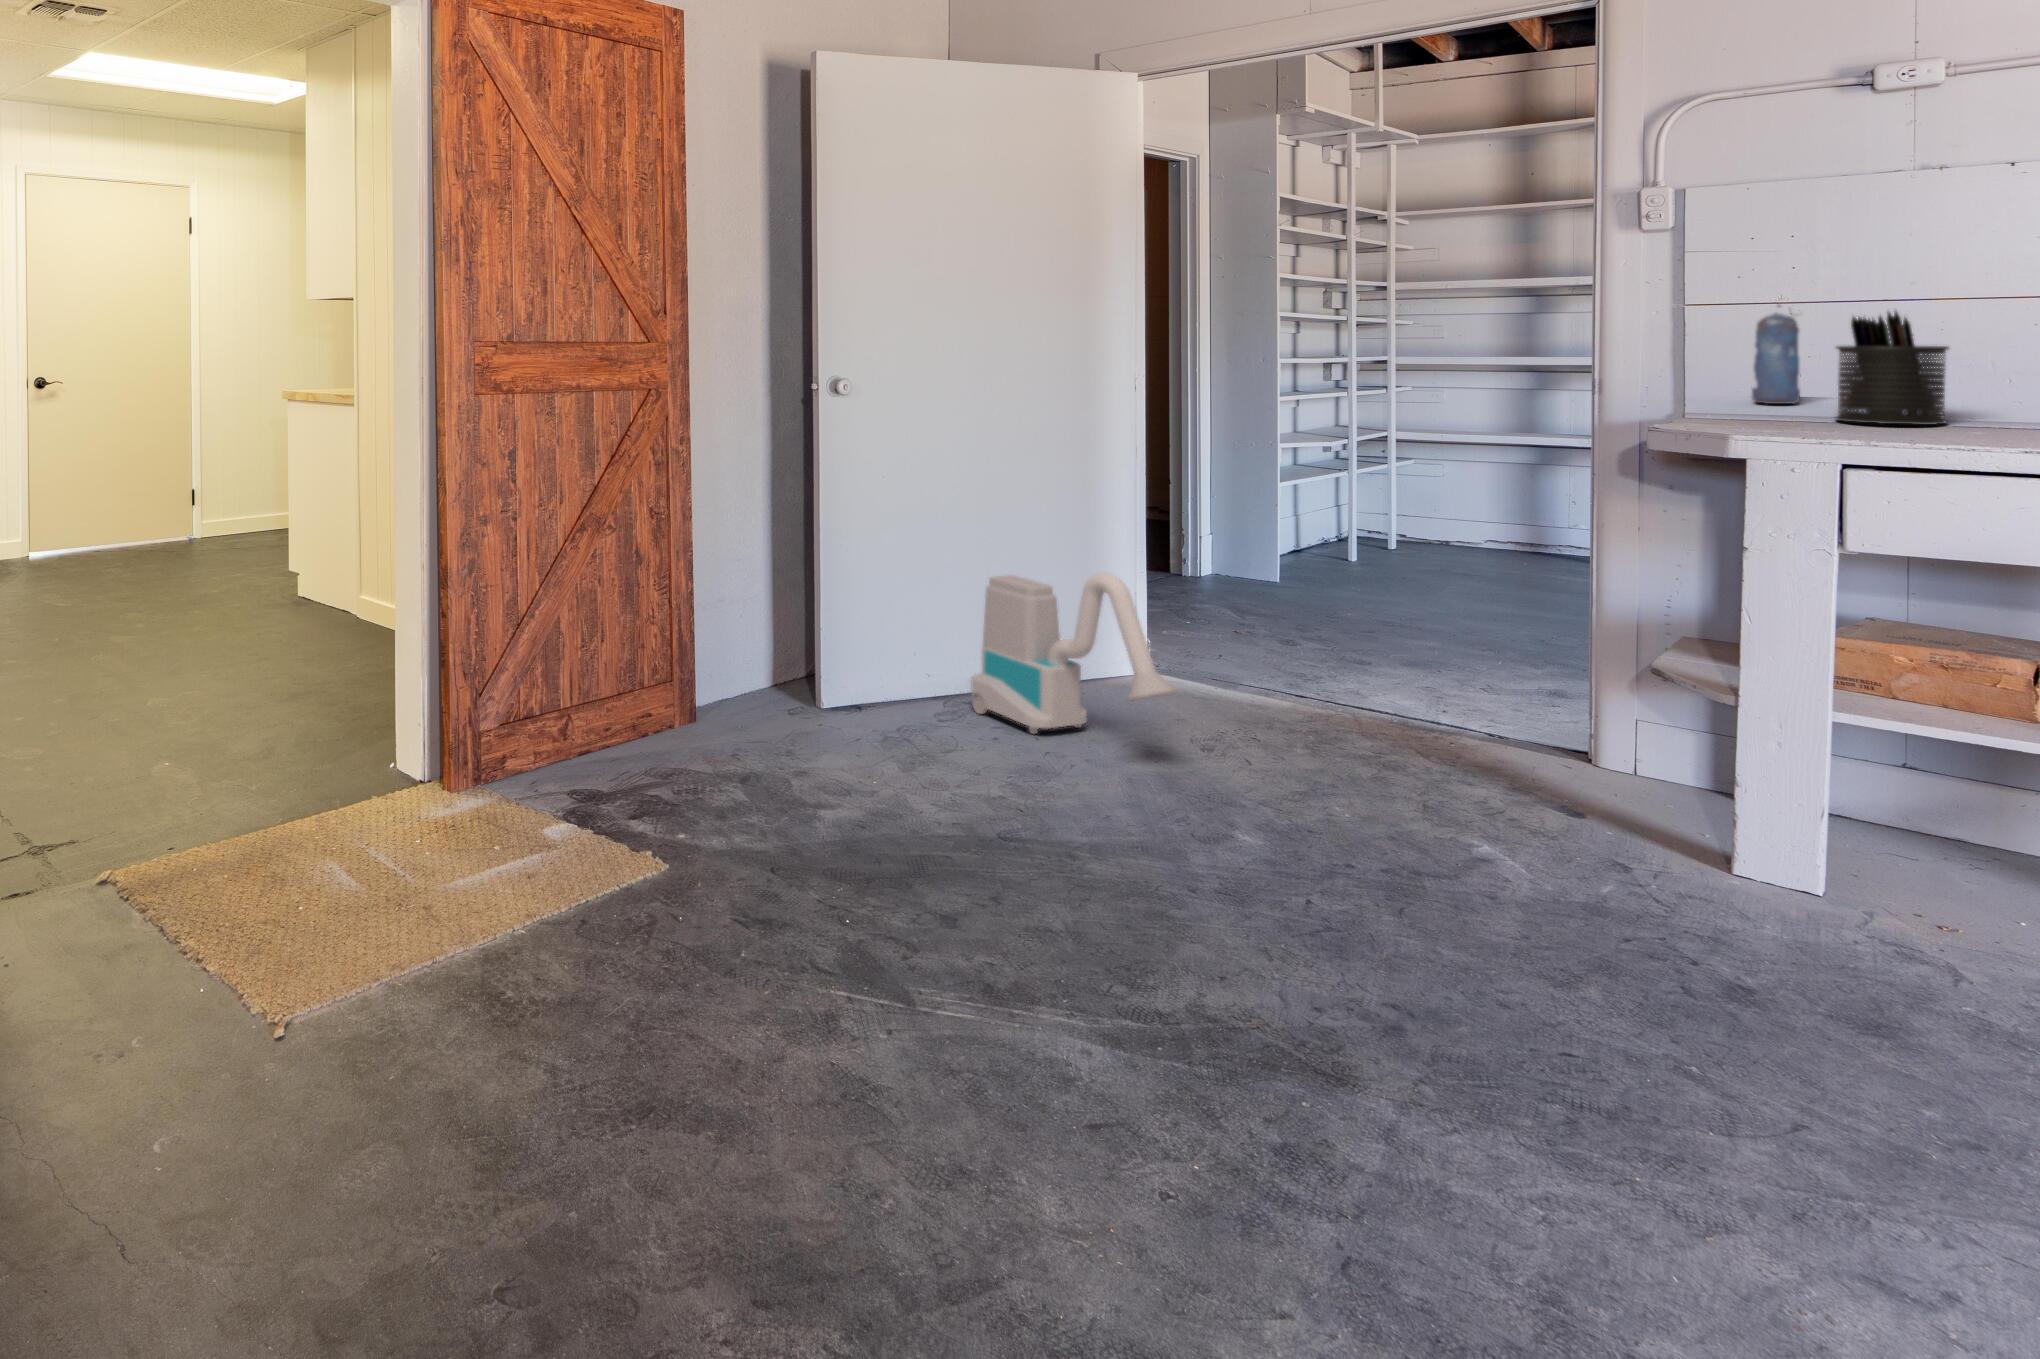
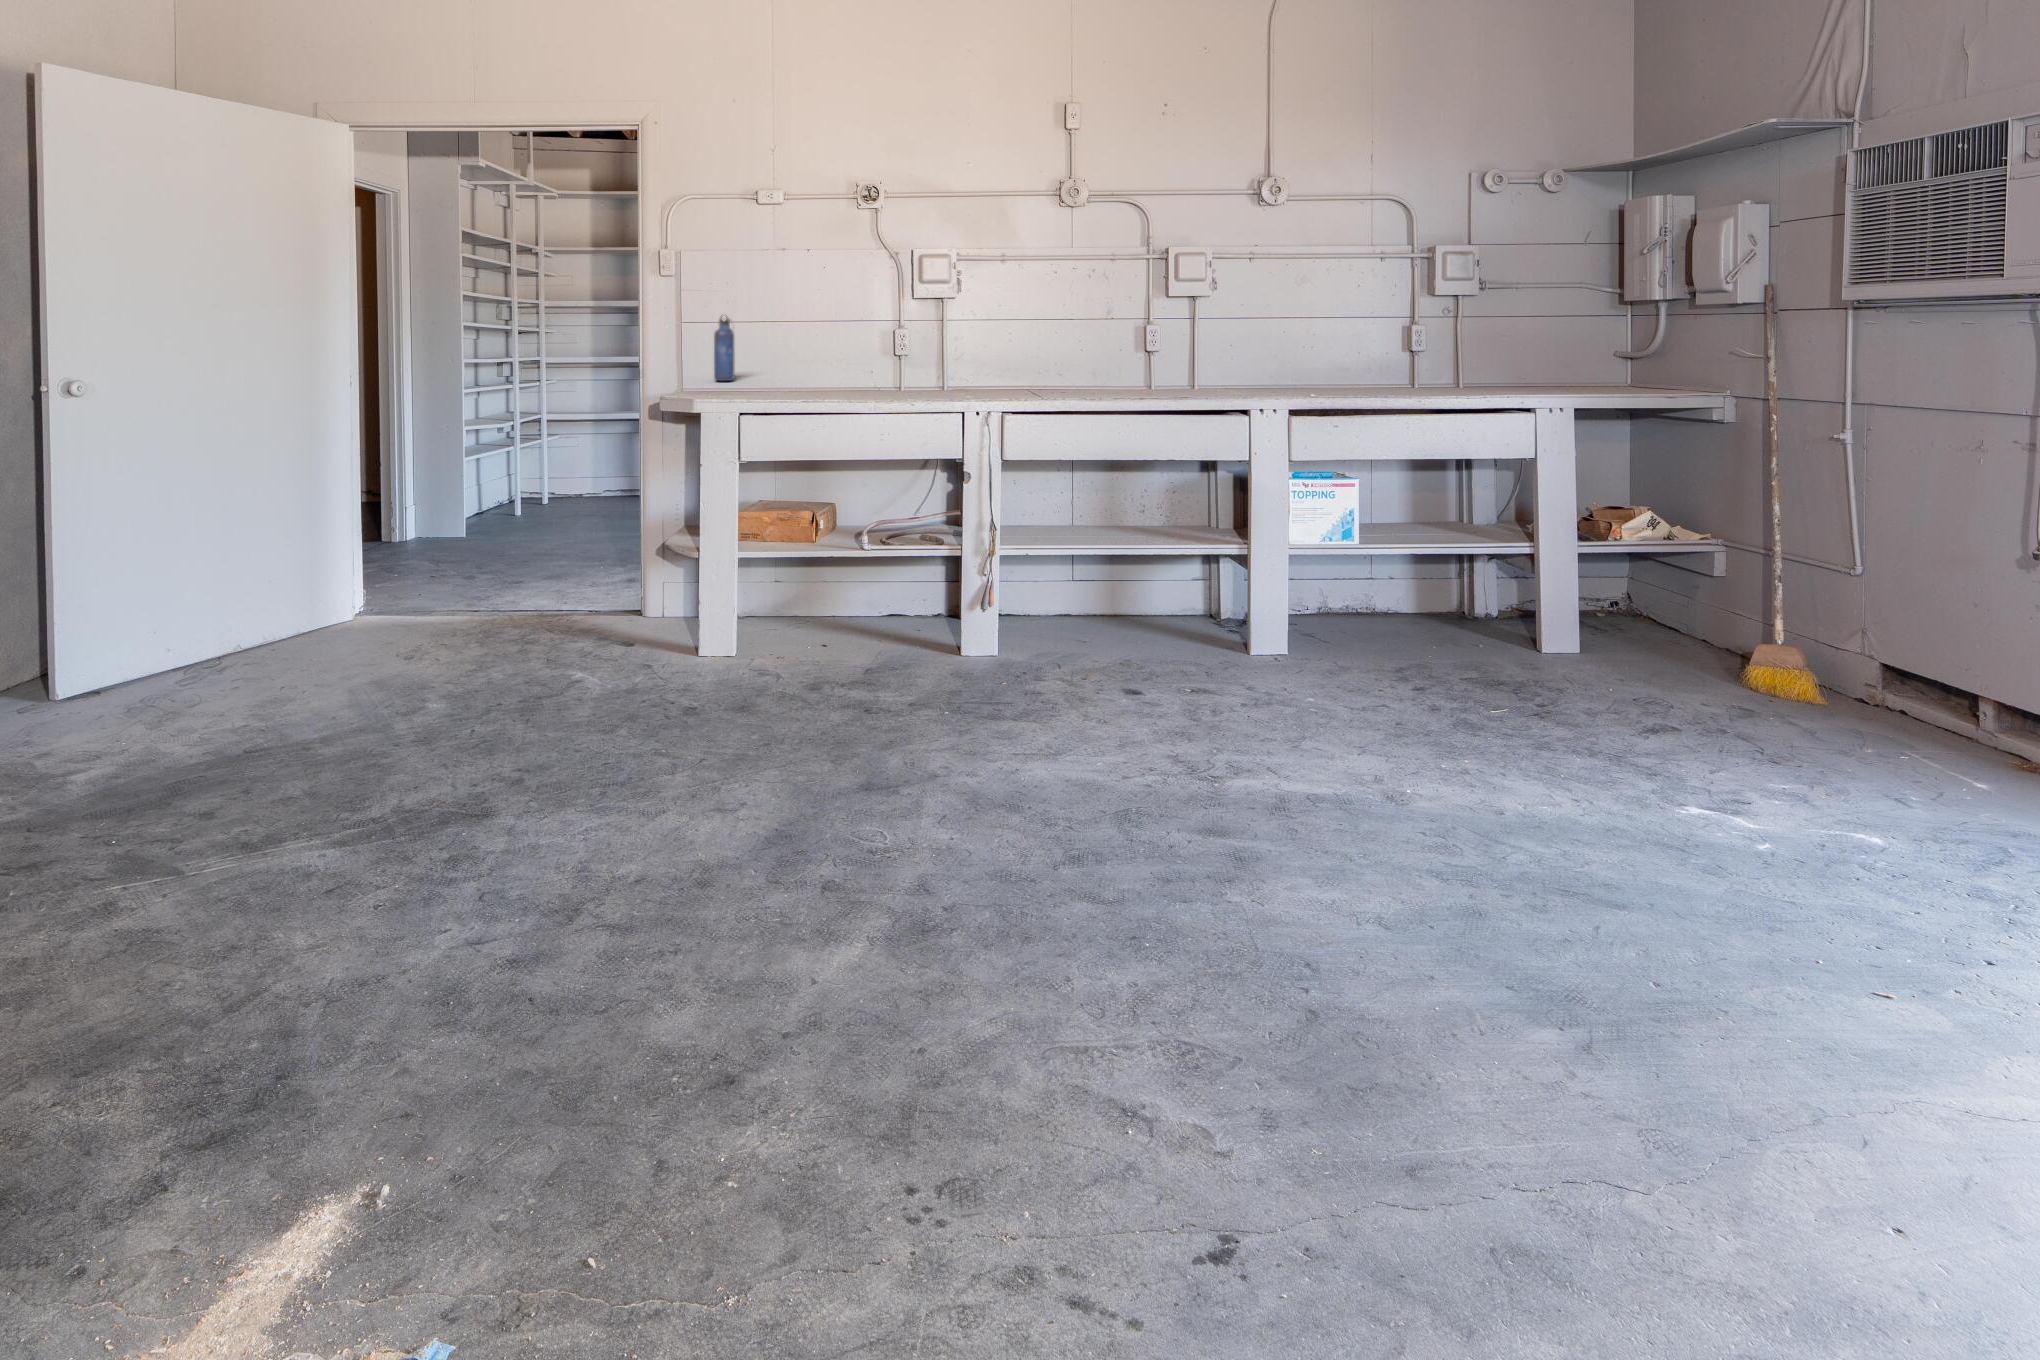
pen holder: present [1836,312,1949,425] -> none [744,326,787,390]
vacuum cleaner: present [971,573,1178,734] -> none [211,531,387,676]

